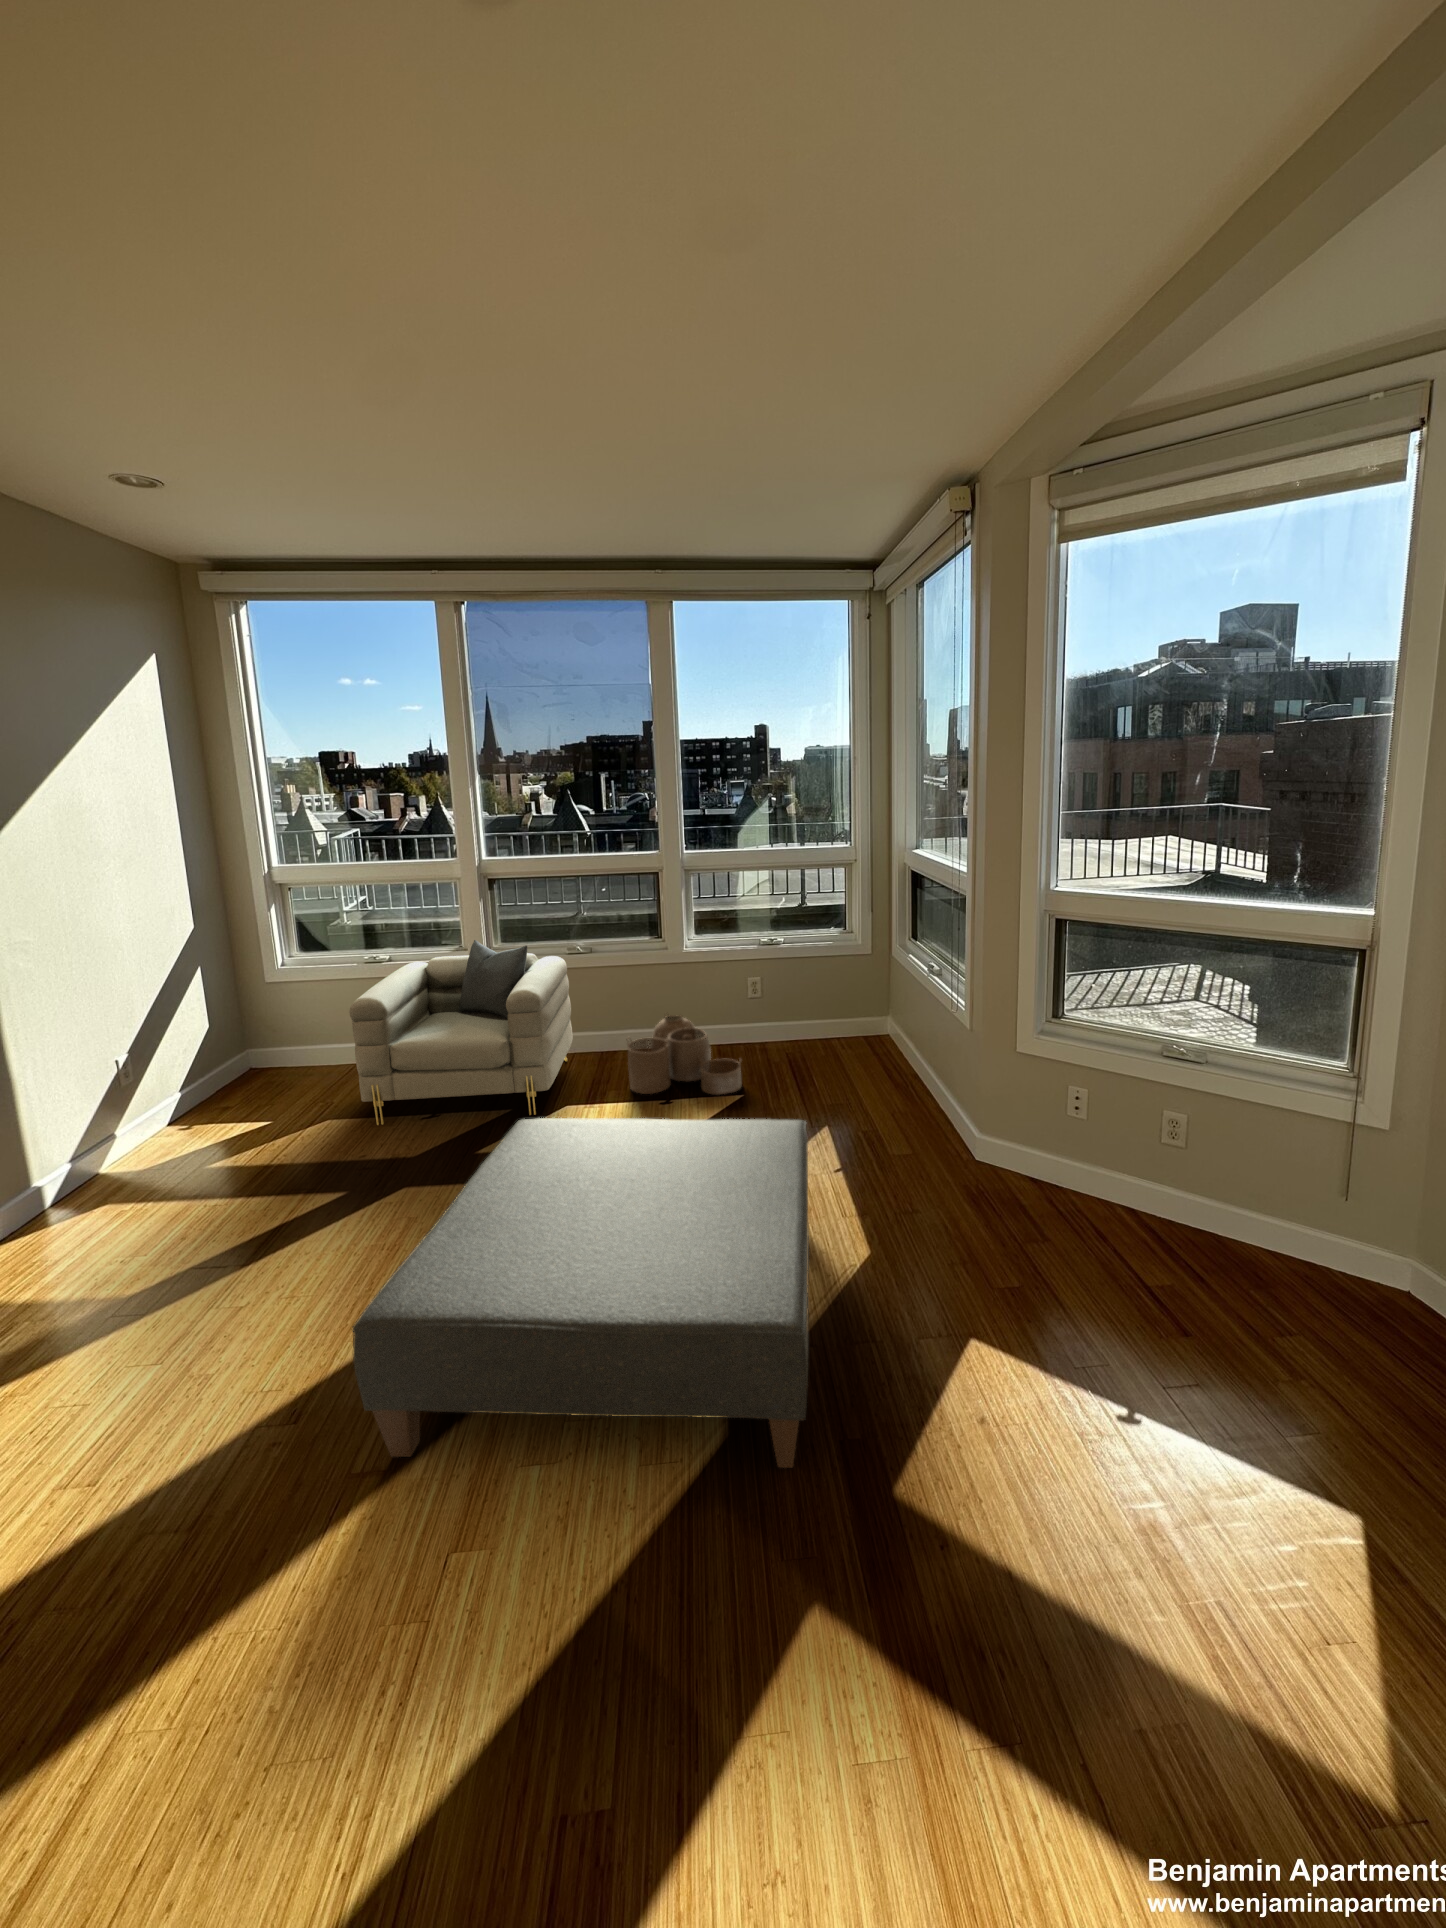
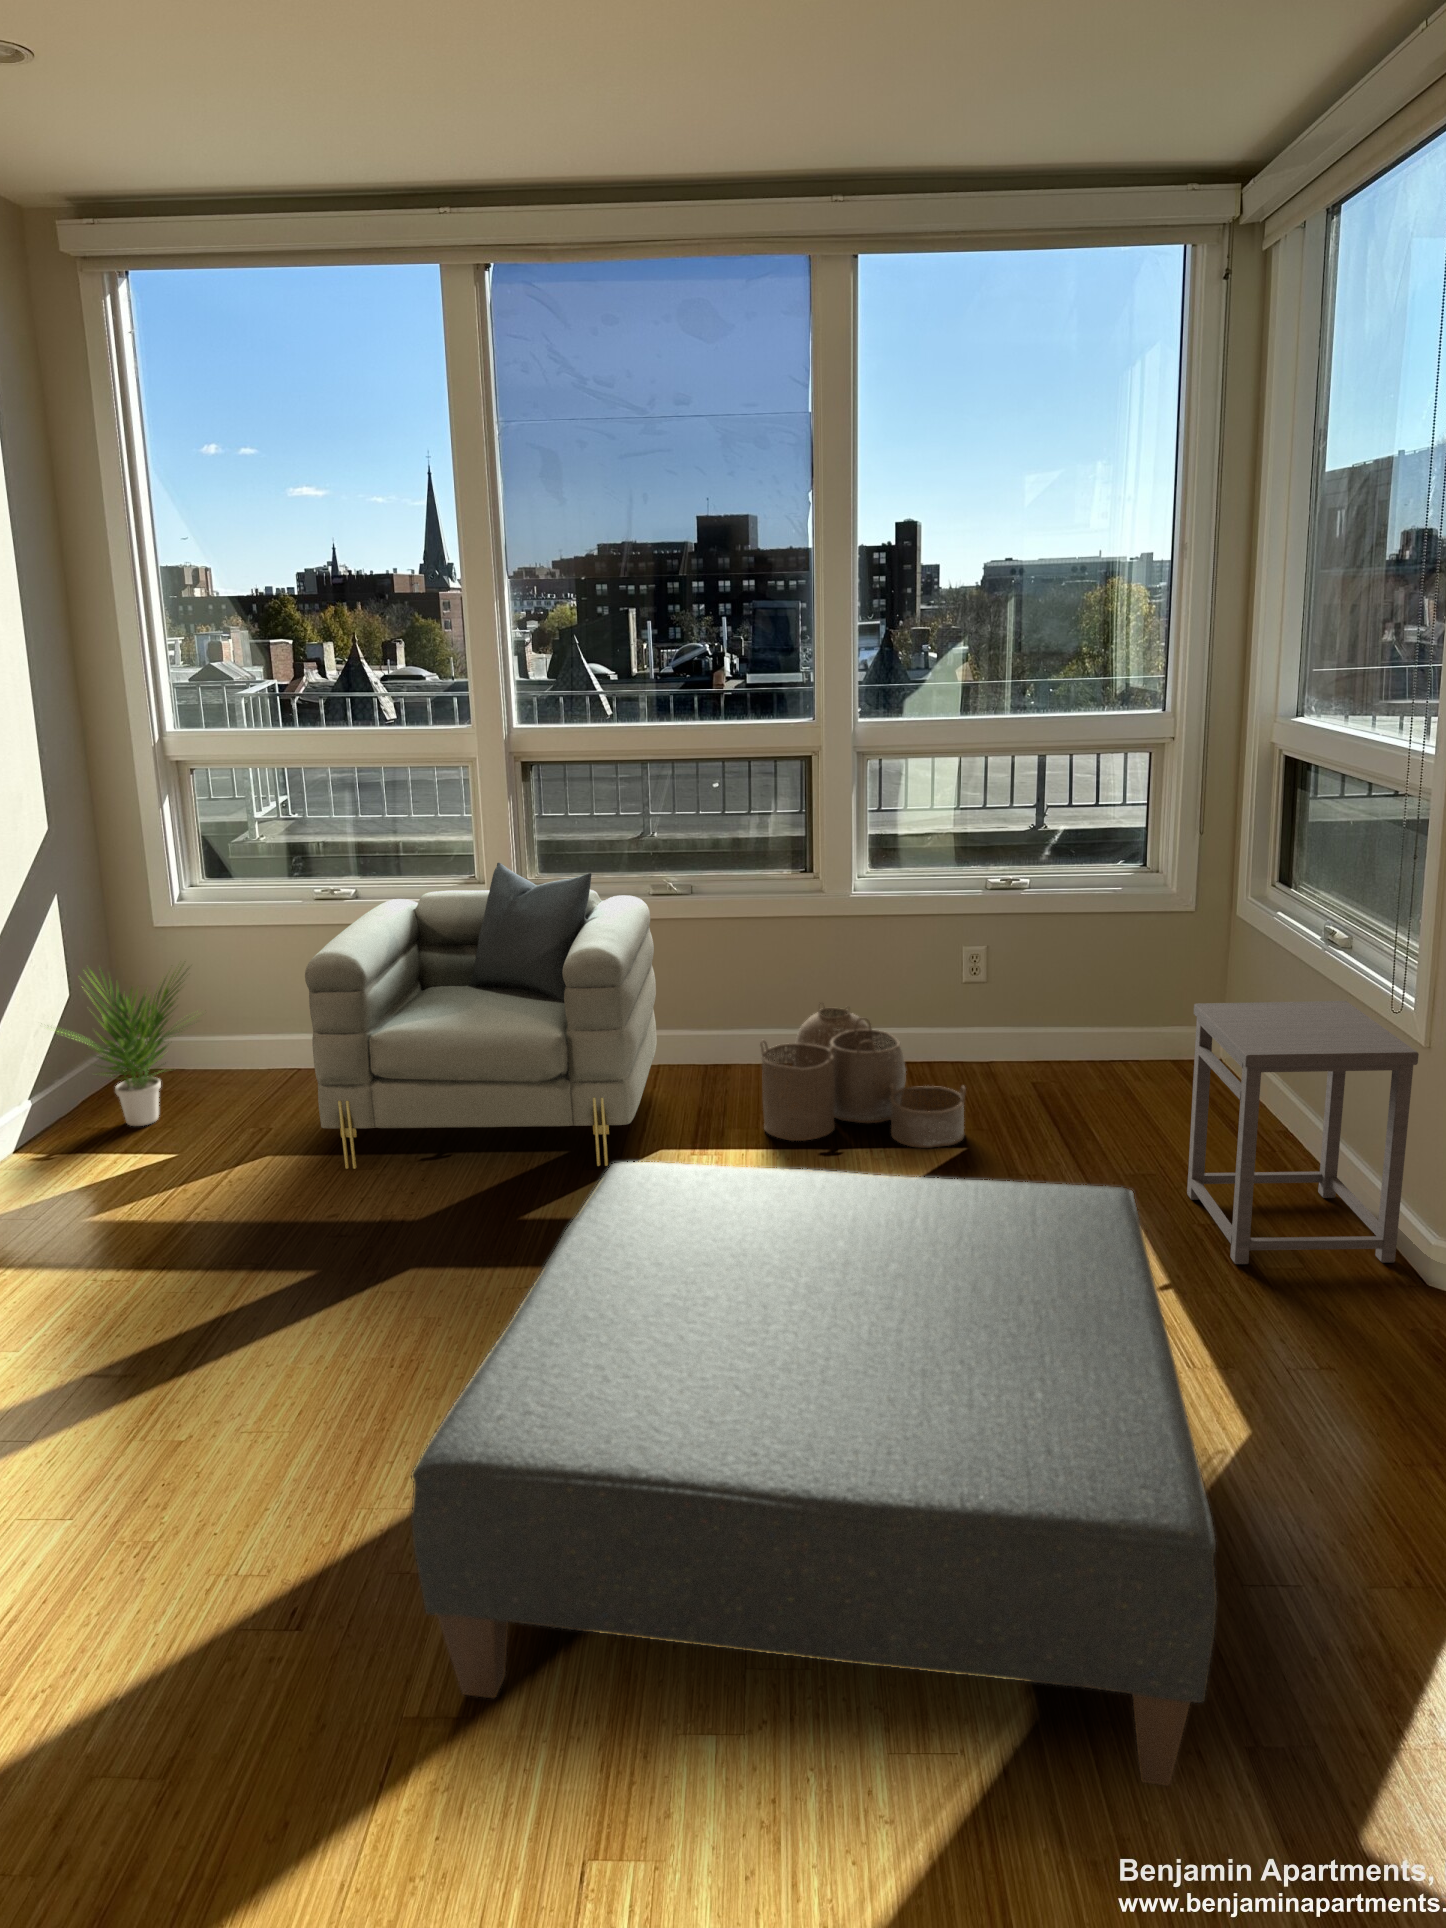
potted plant: none [183,1002,295,1104] -> present [57,968,188,1126]
side table: none [855,1006,963,1154] -> present [1187,1001,1419,1264]

